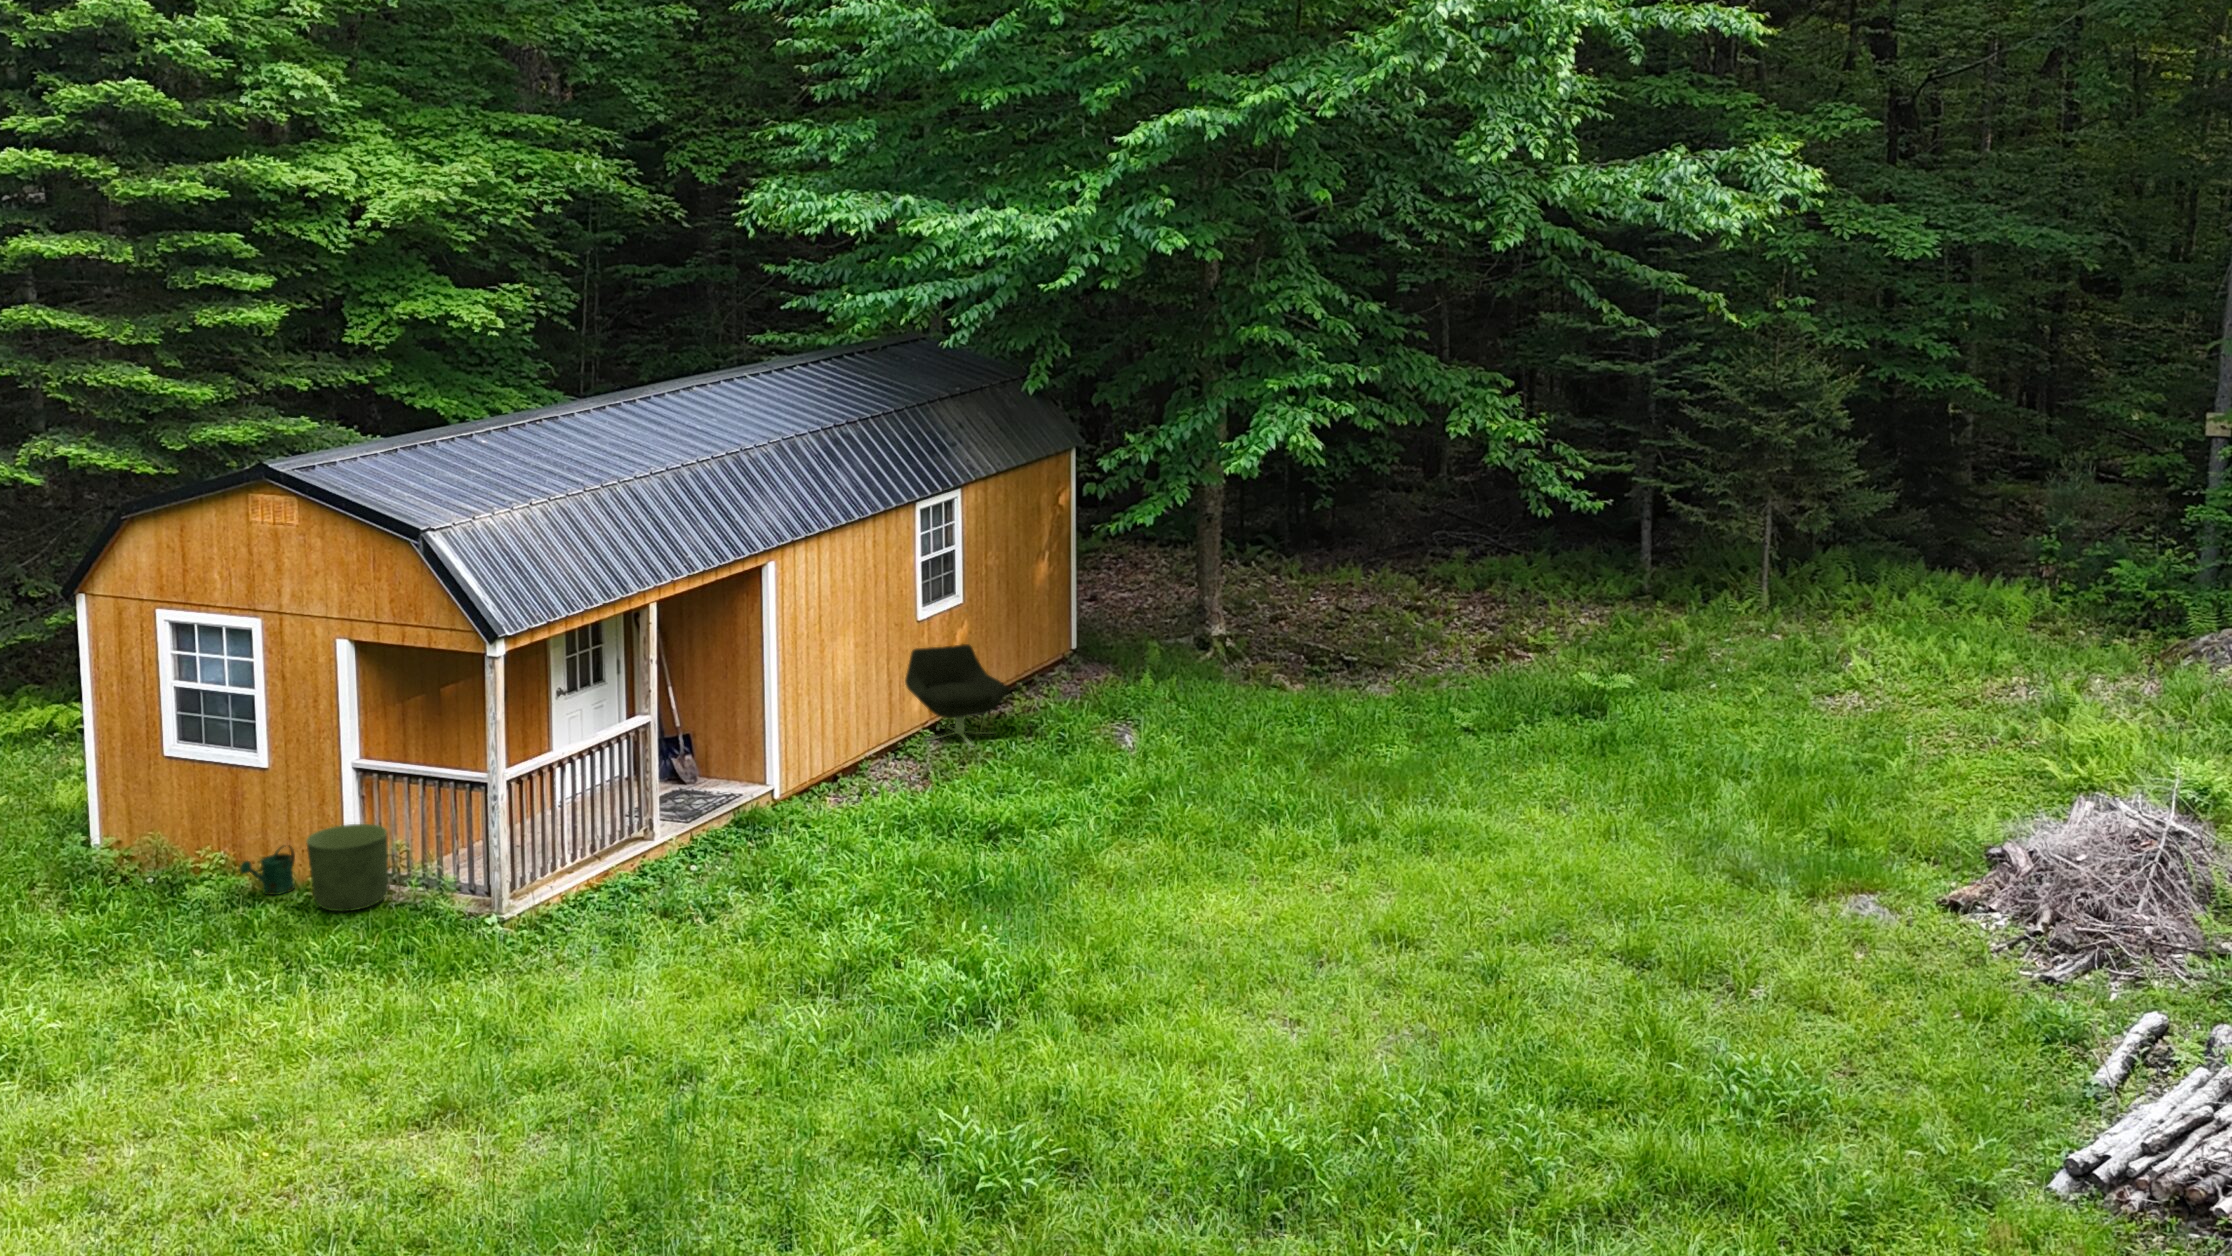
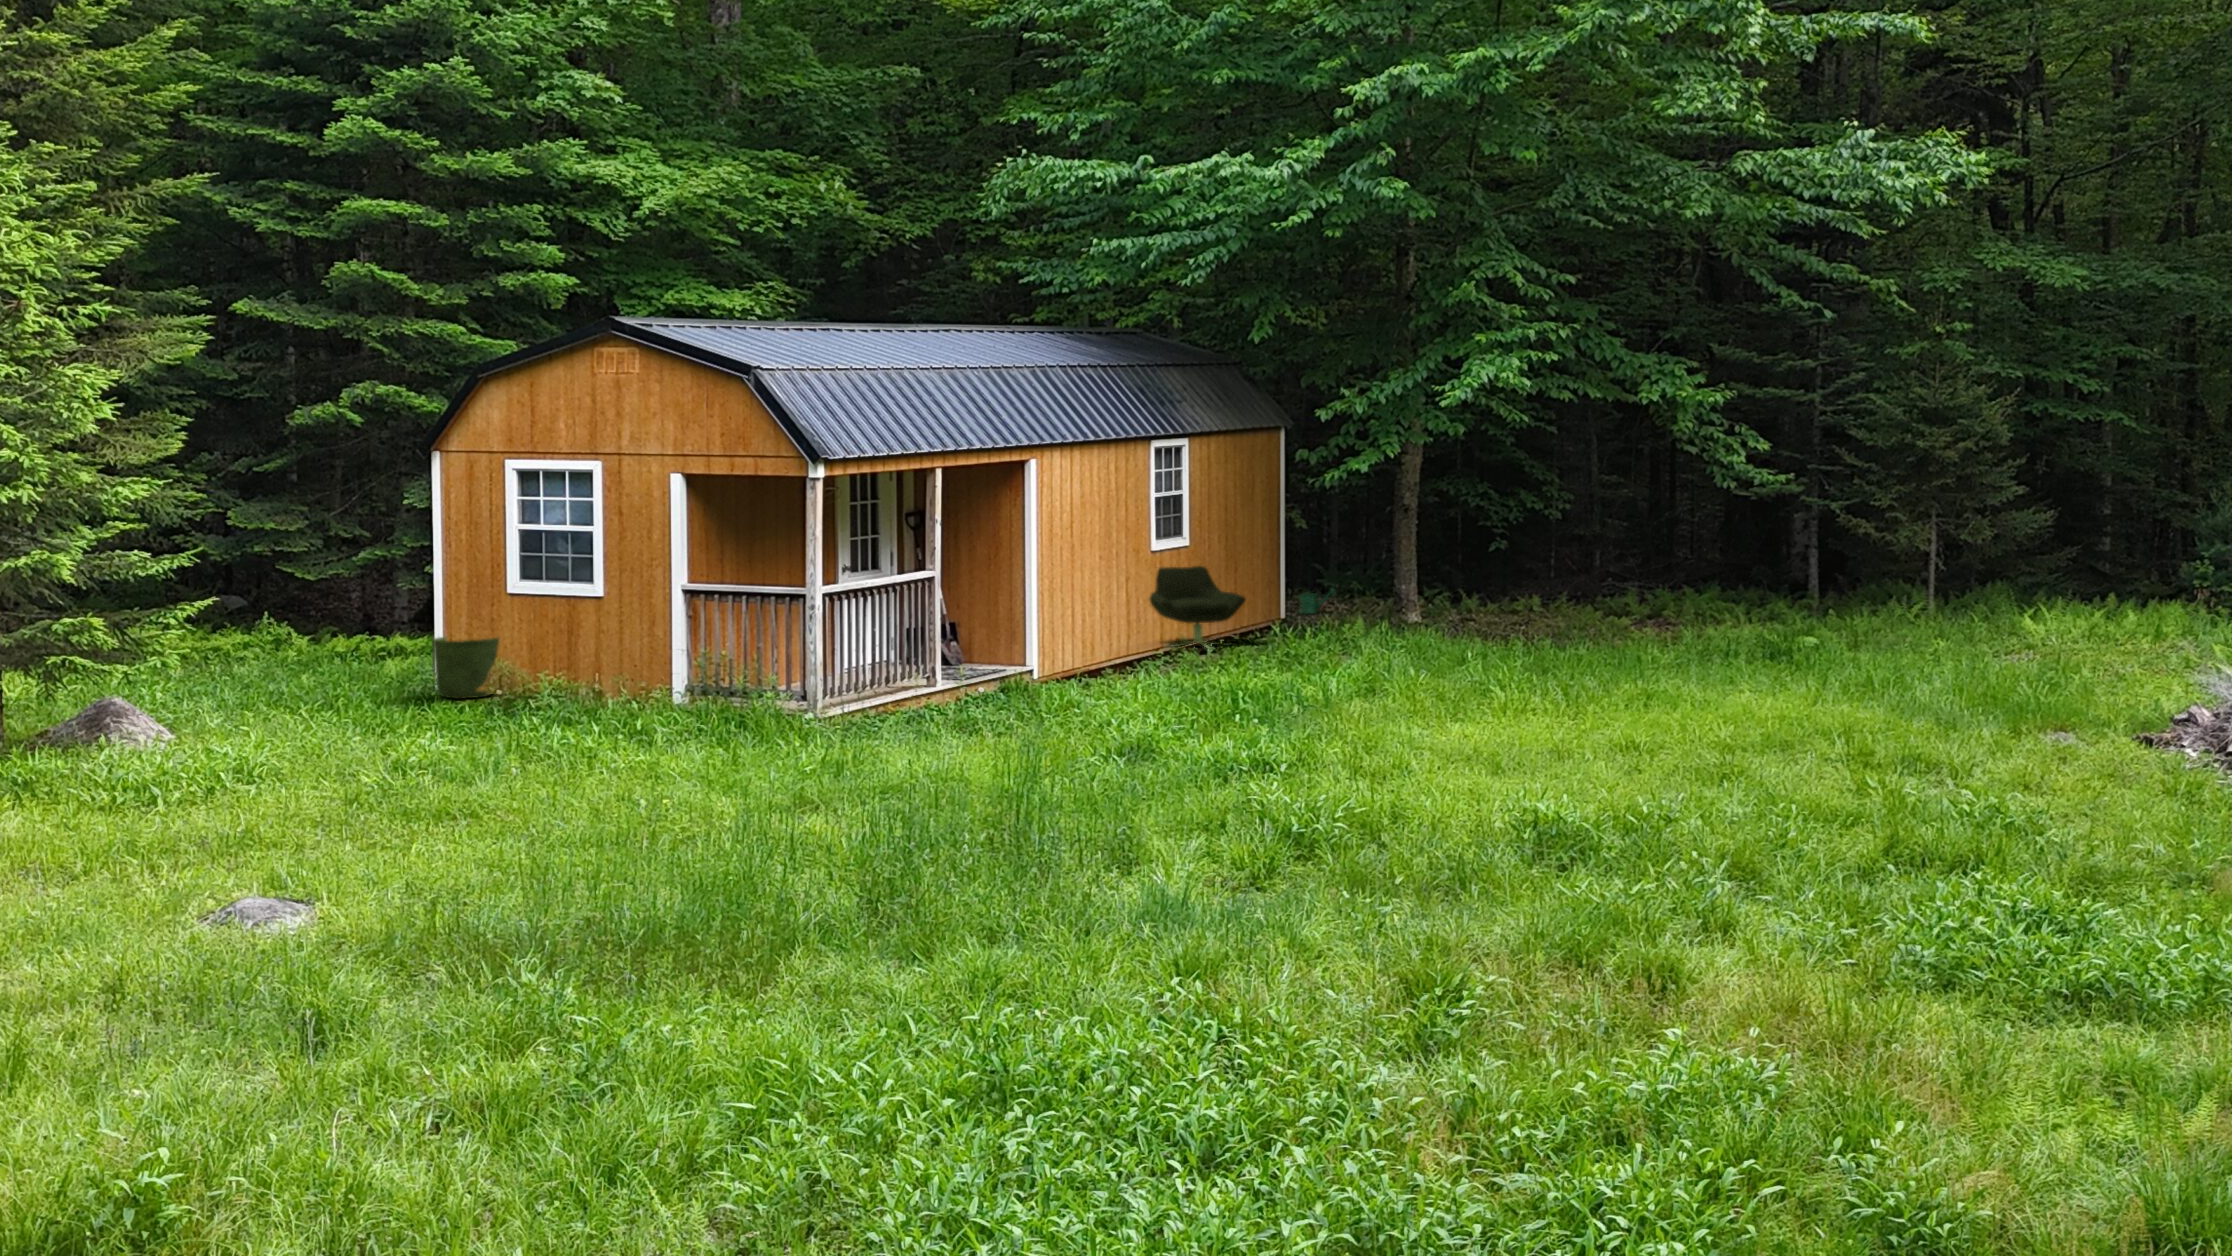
planter: present [307,824,388,911] -> present [433,637,499,699]
watering can: present [240,847,295,895] -> present [1299,588,1336,614]

